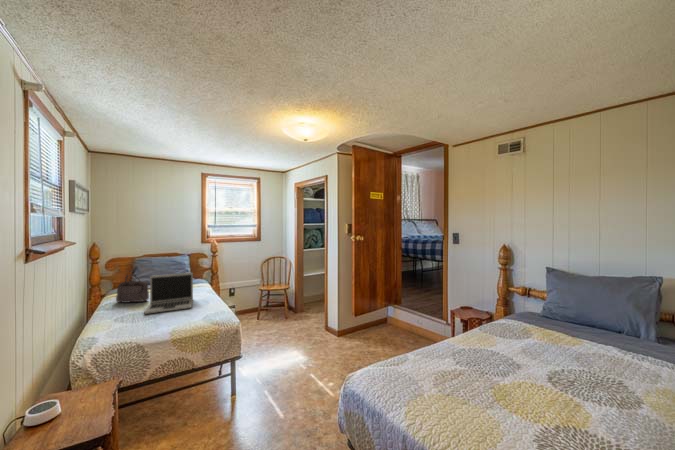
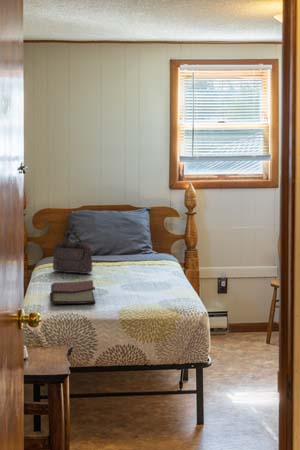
laptop: present [144,273,193,314] -> none [88,234,152,287]
hardback book: none [107,310,149,338] -> present [50,280,95,304]

